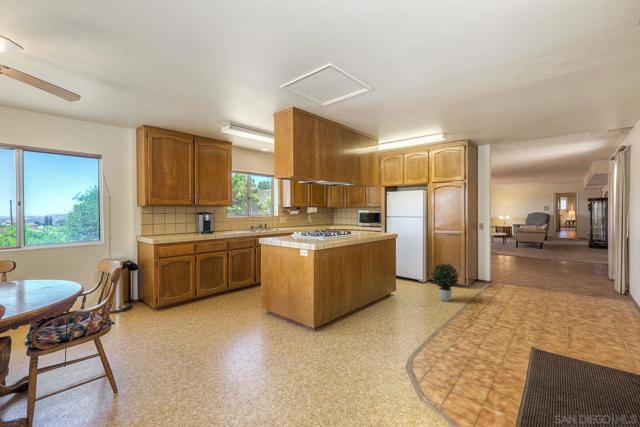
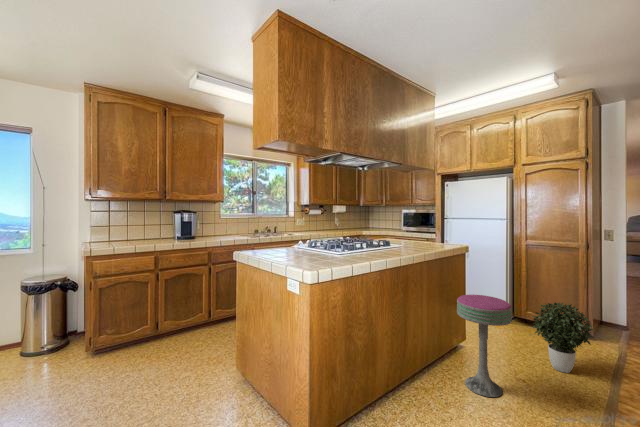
bar stool: none [388,260,415,312] -> present [457,295,512,397]

